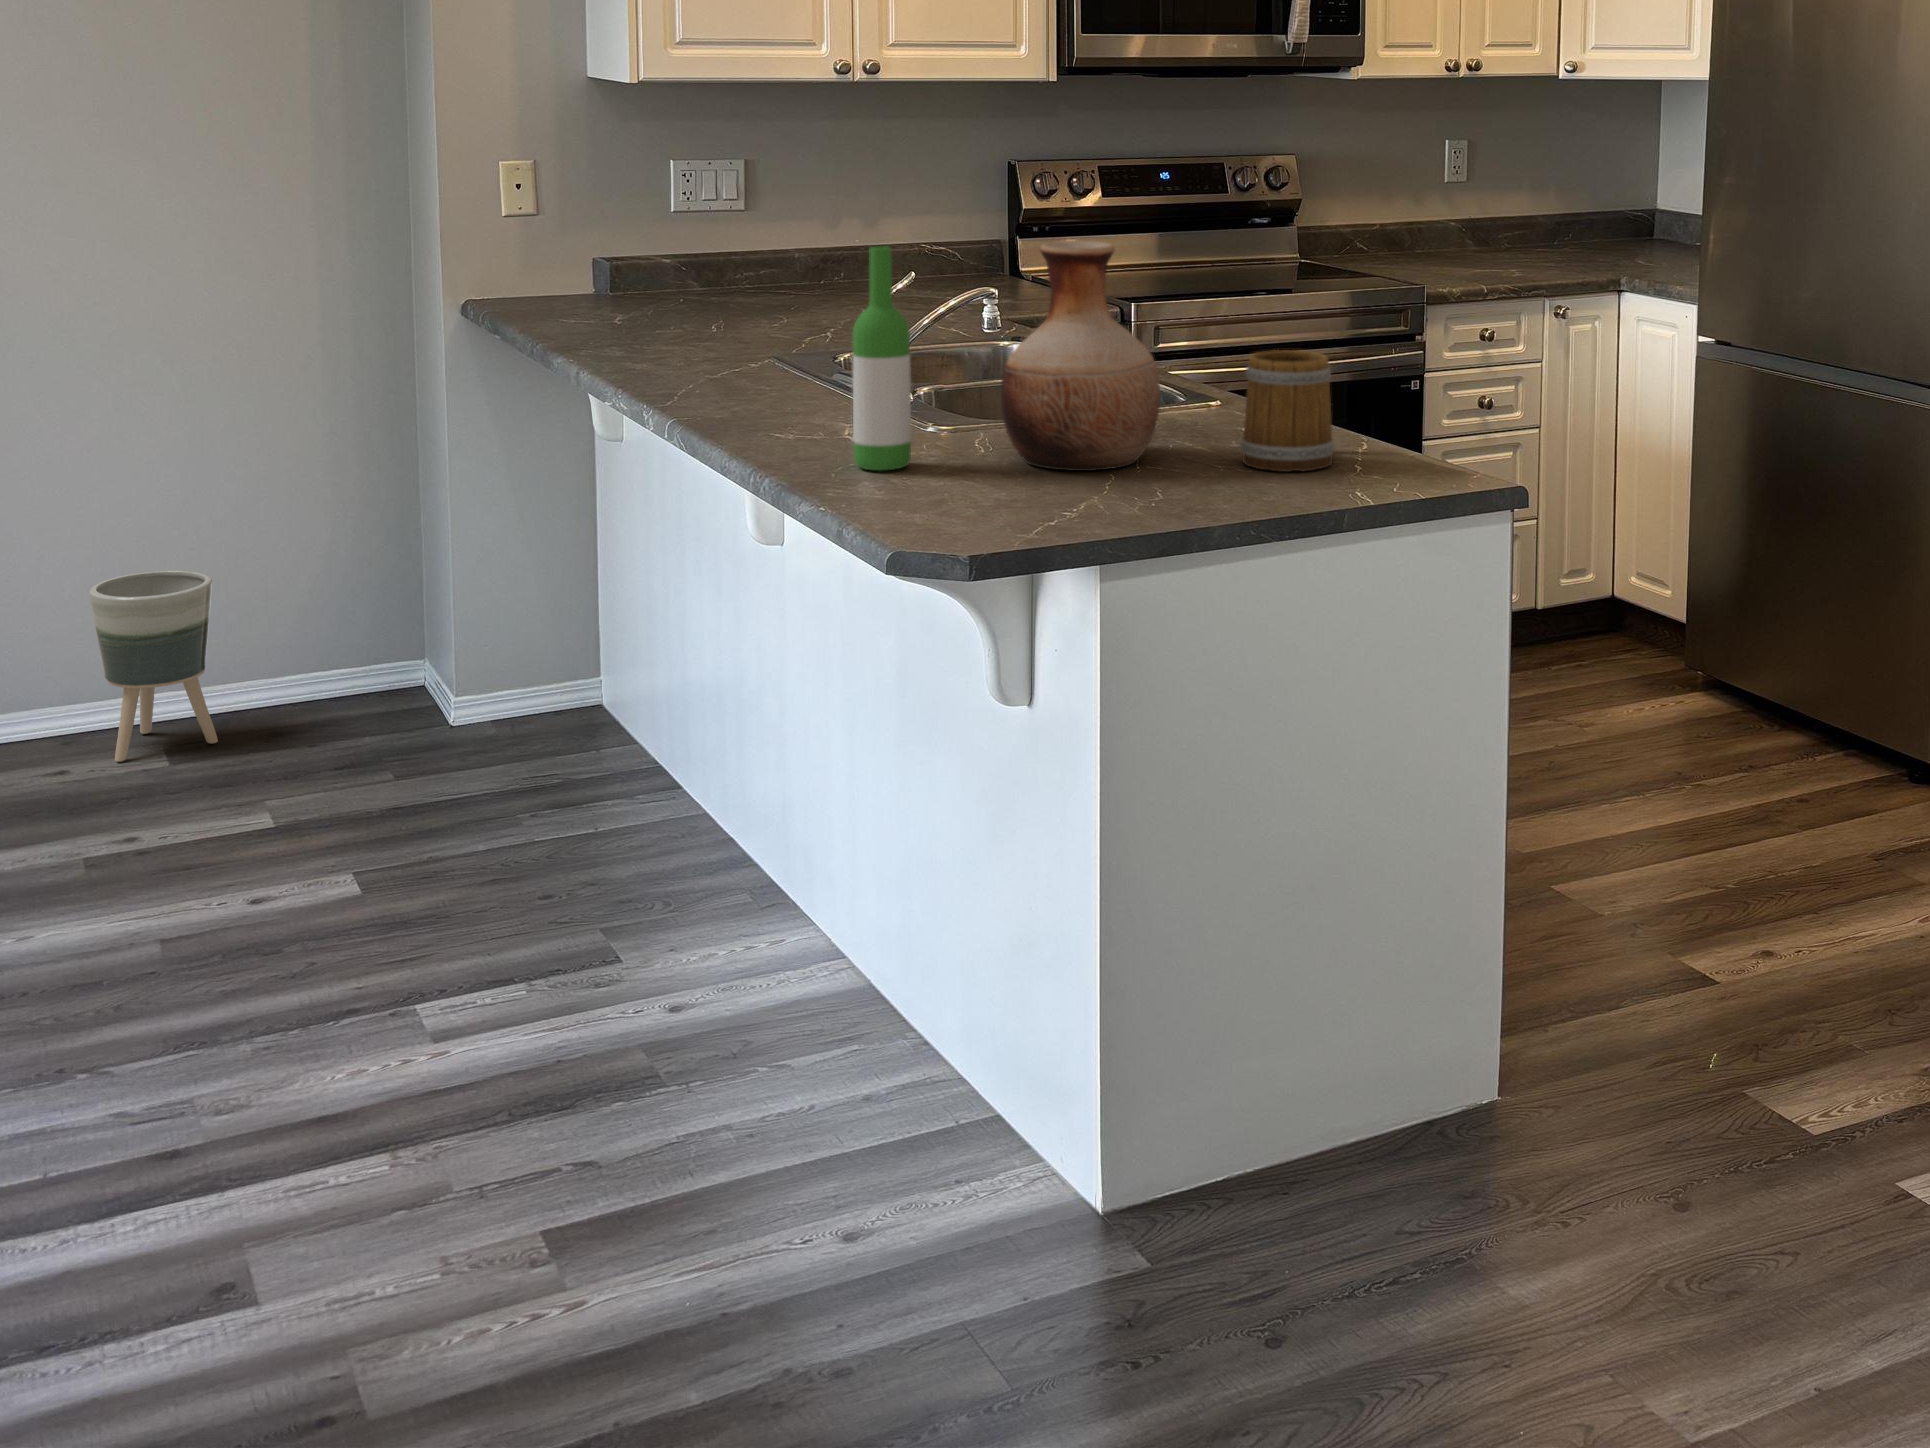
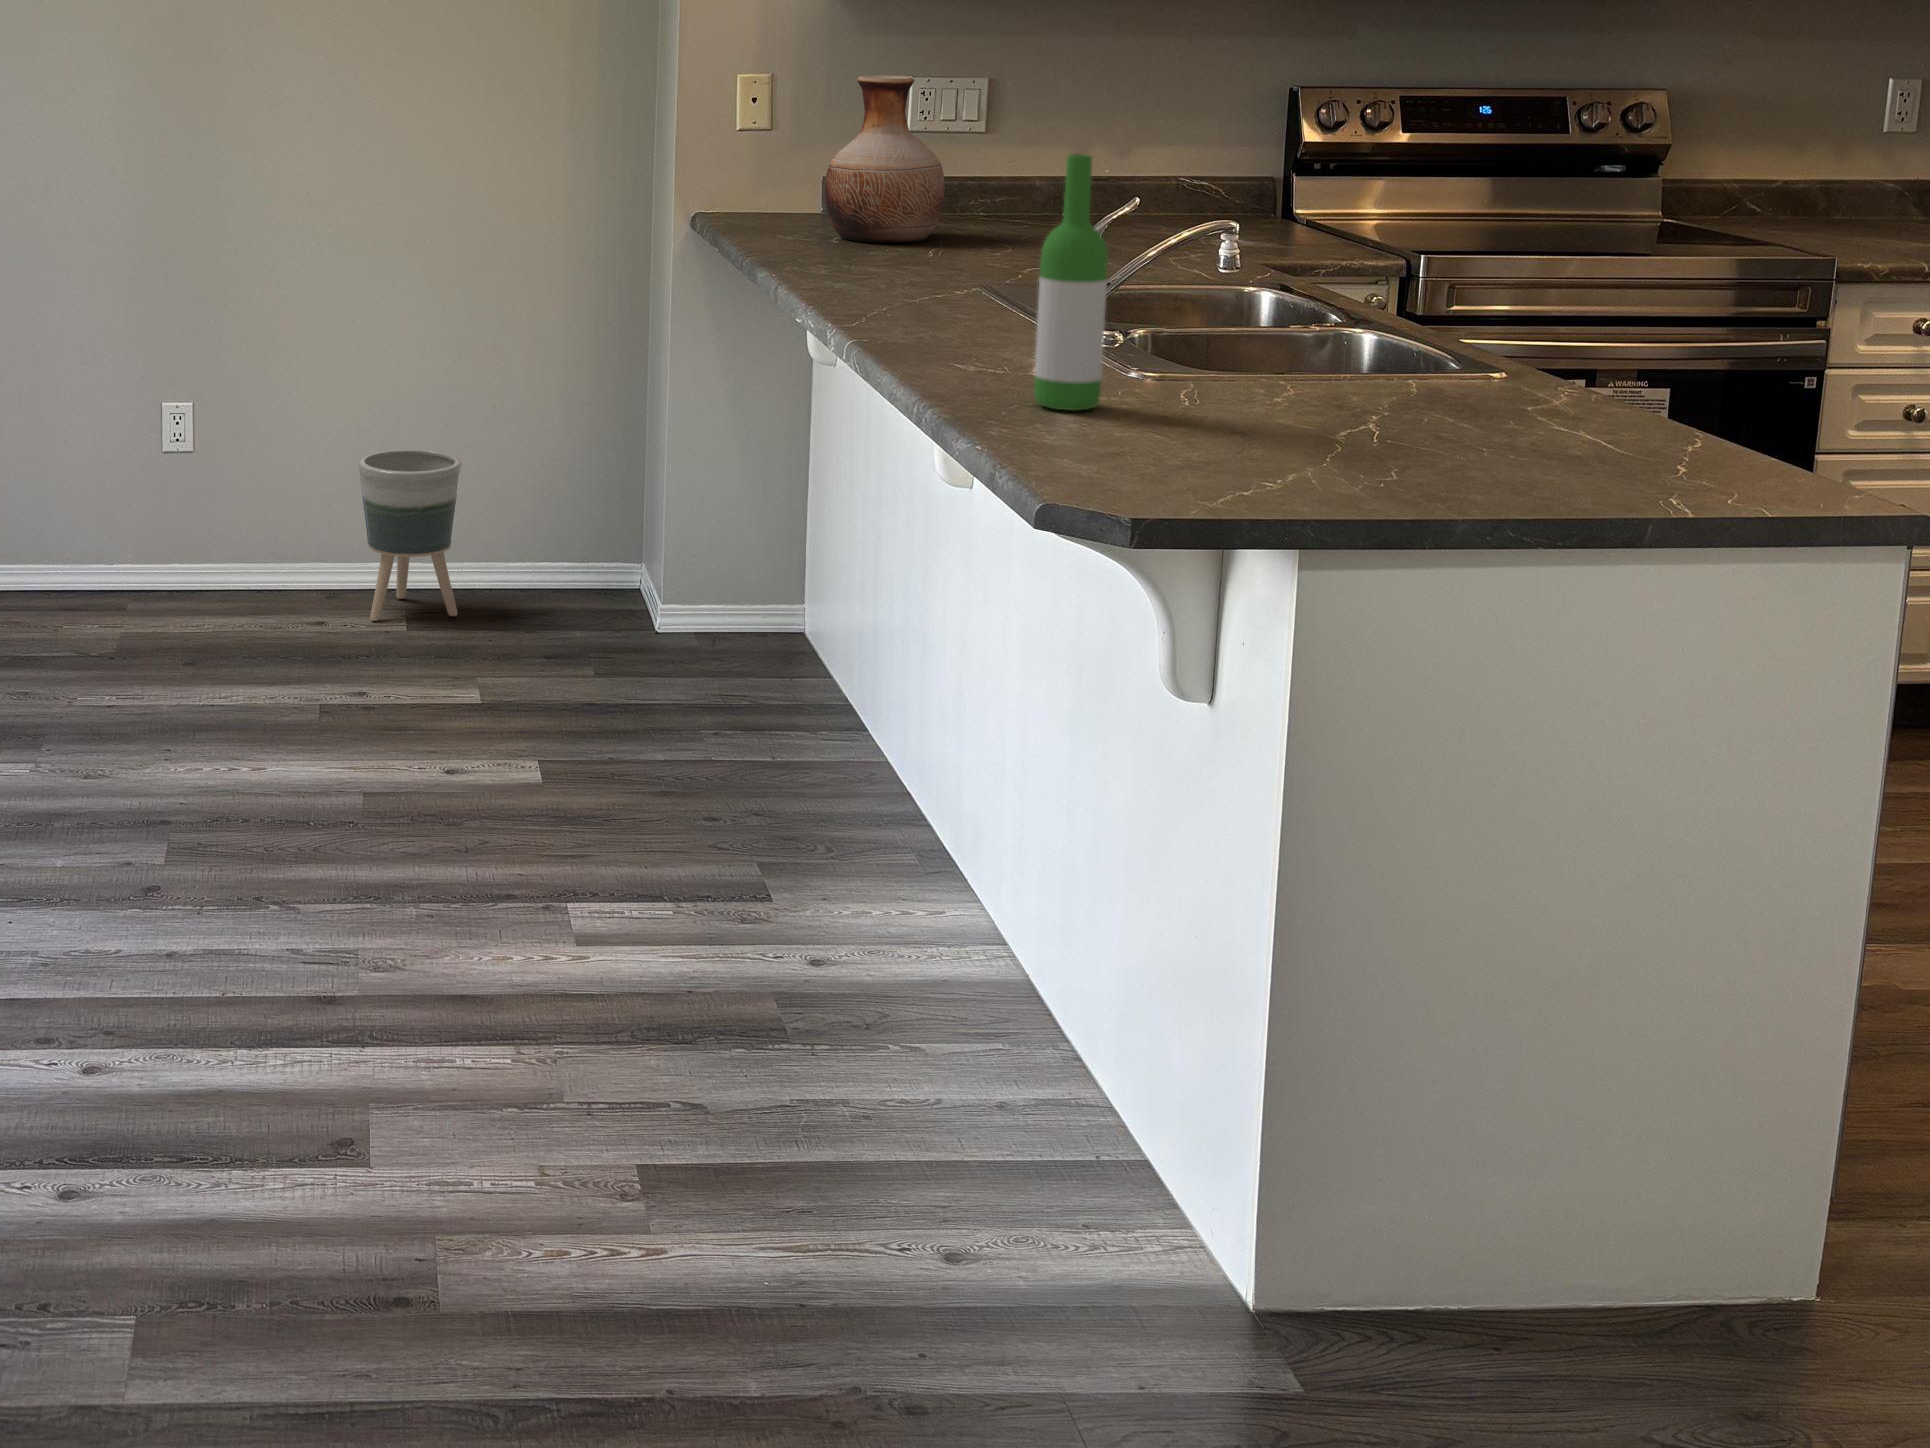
vase: present [1001,241,1160,471] -> present [825,76,945,243]
mug: present [1240,350,1334,472] -> none [1520,307,1656,462]

